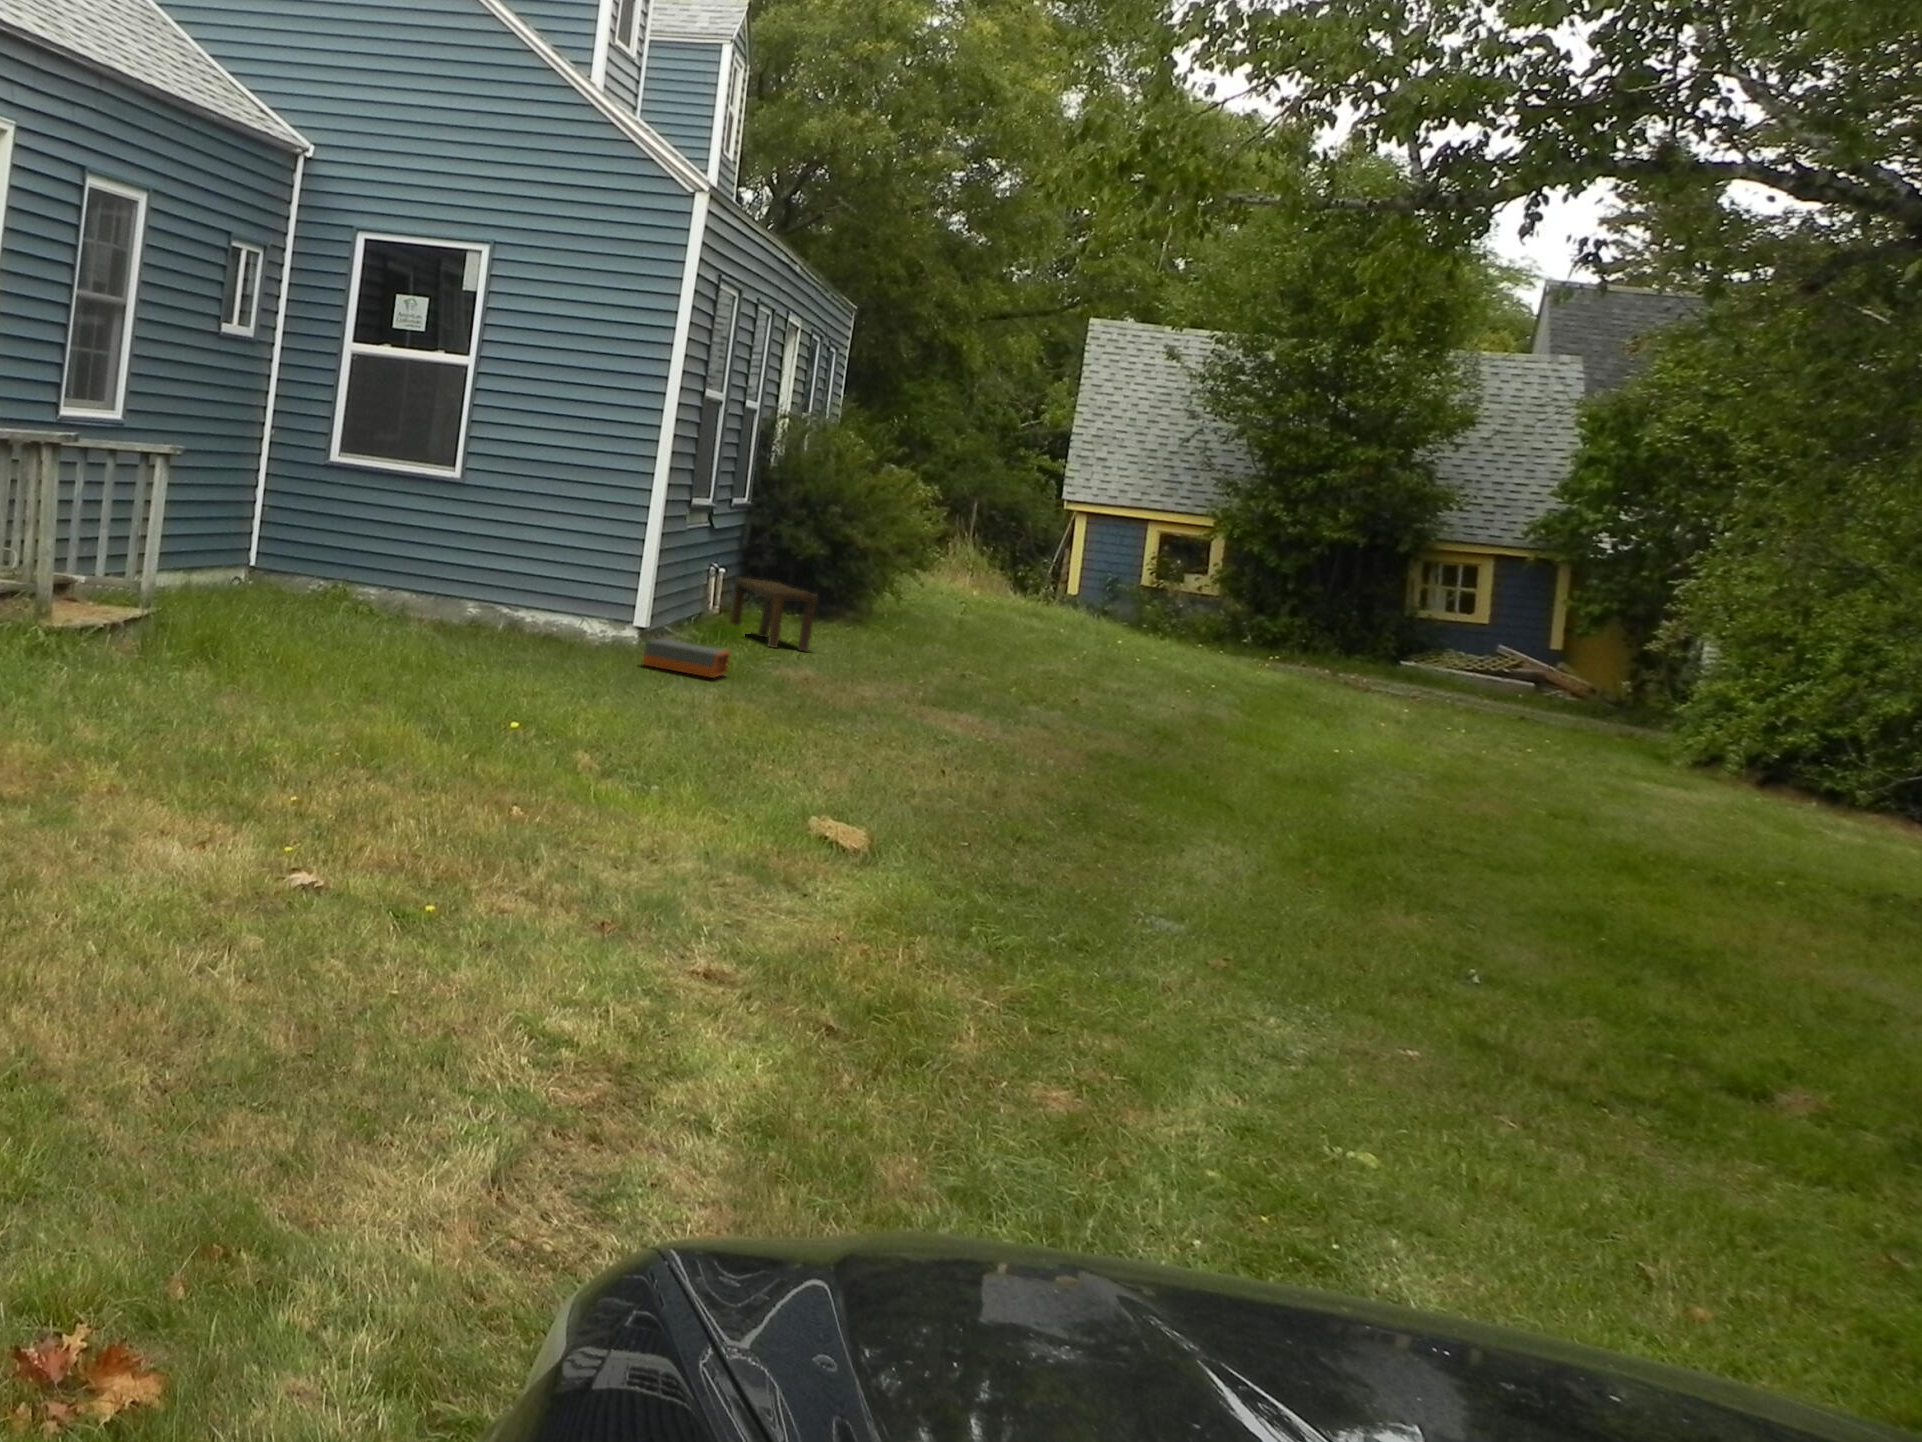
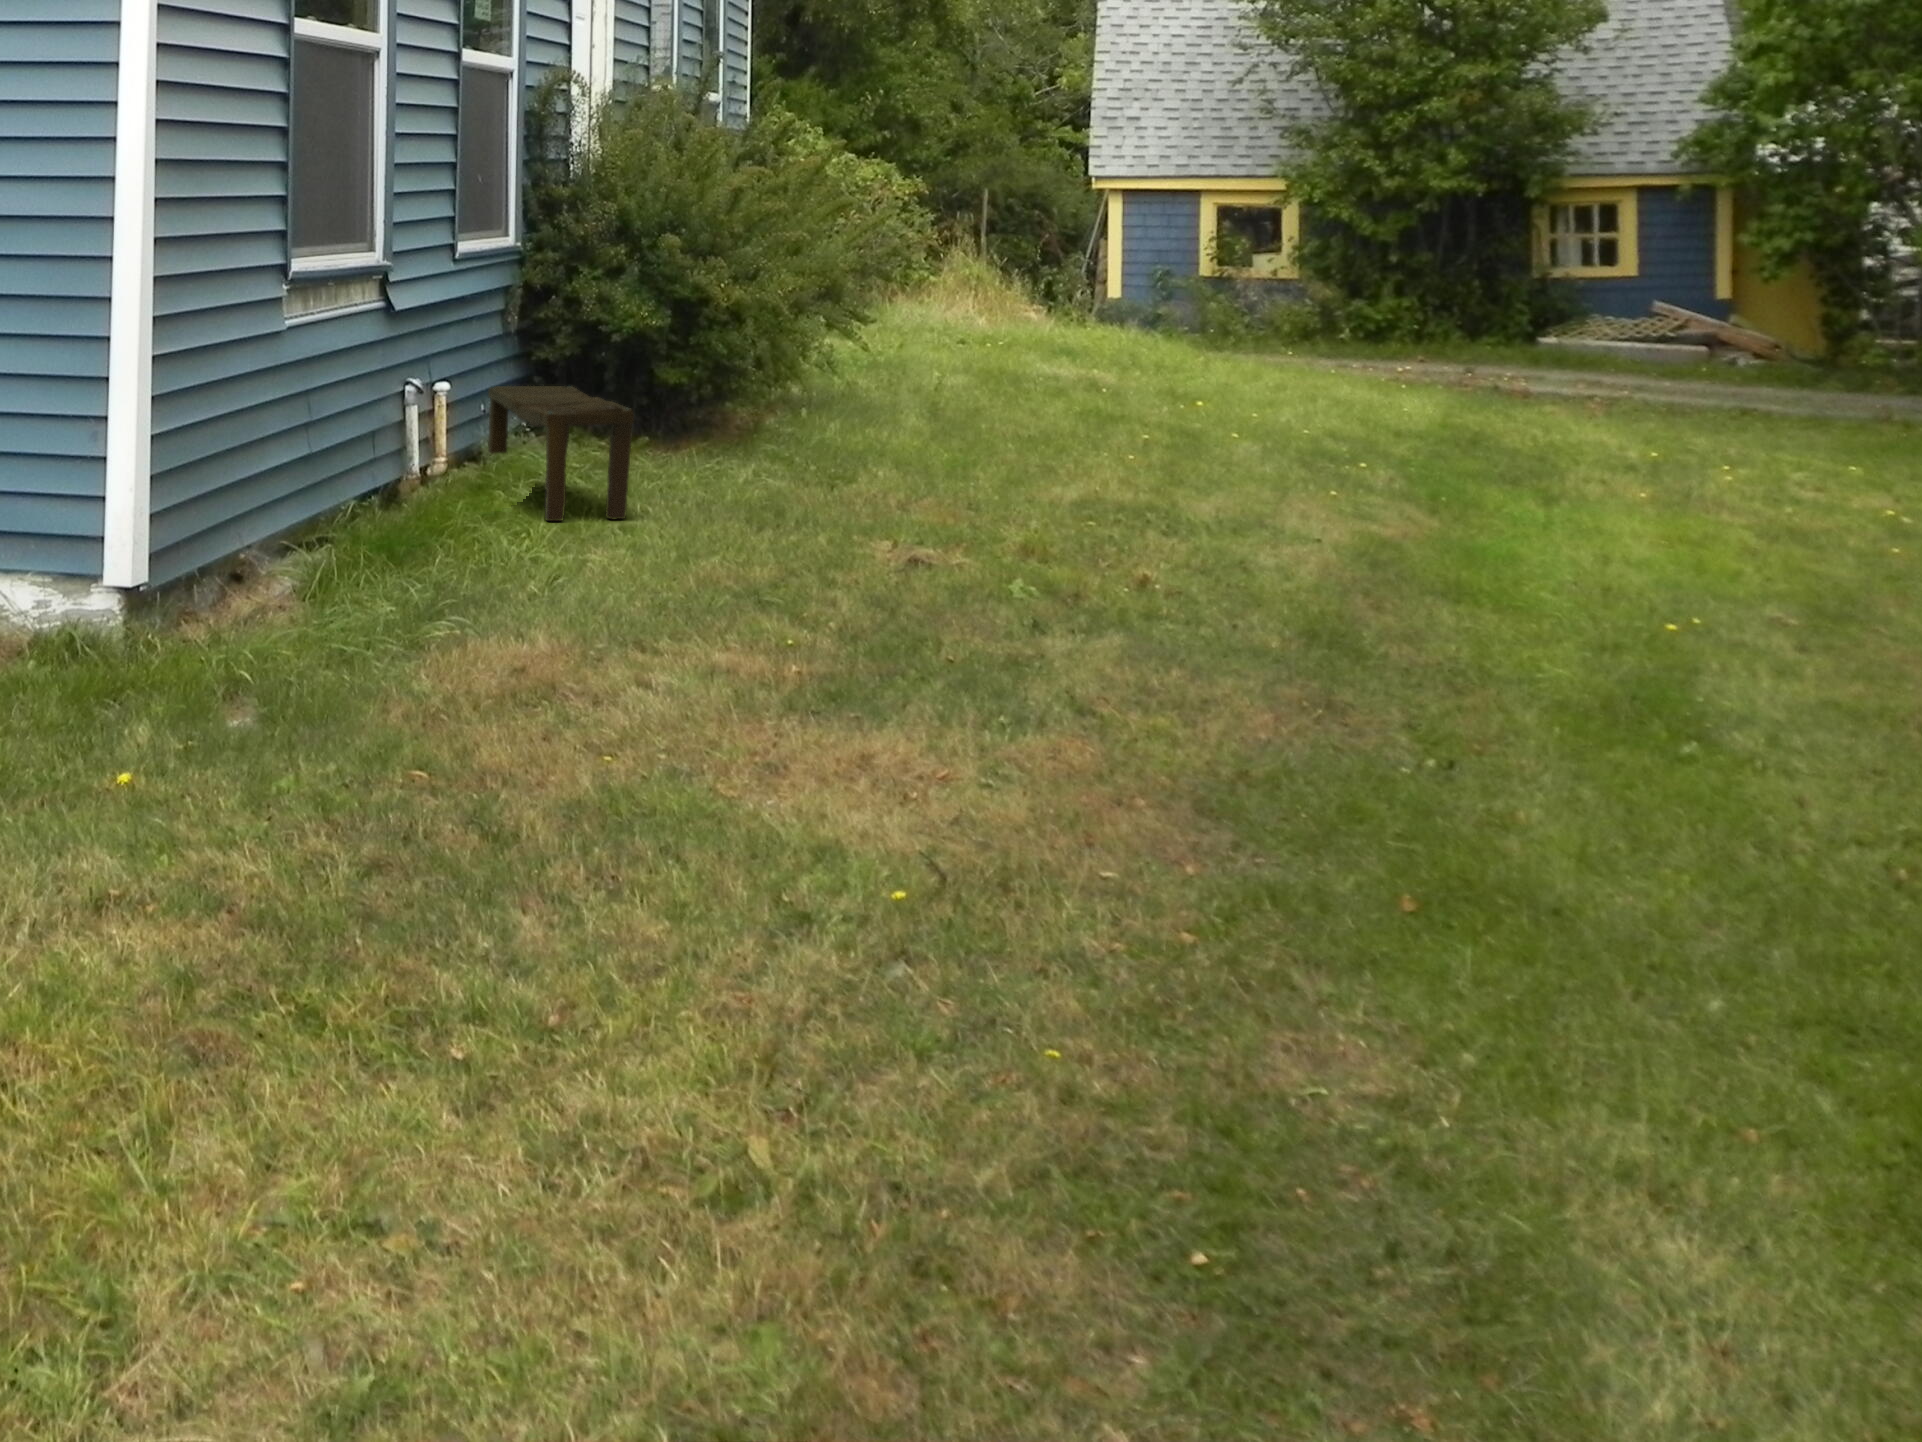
storage box: present [642,639,730,678] -> none [142,587,361,681]

